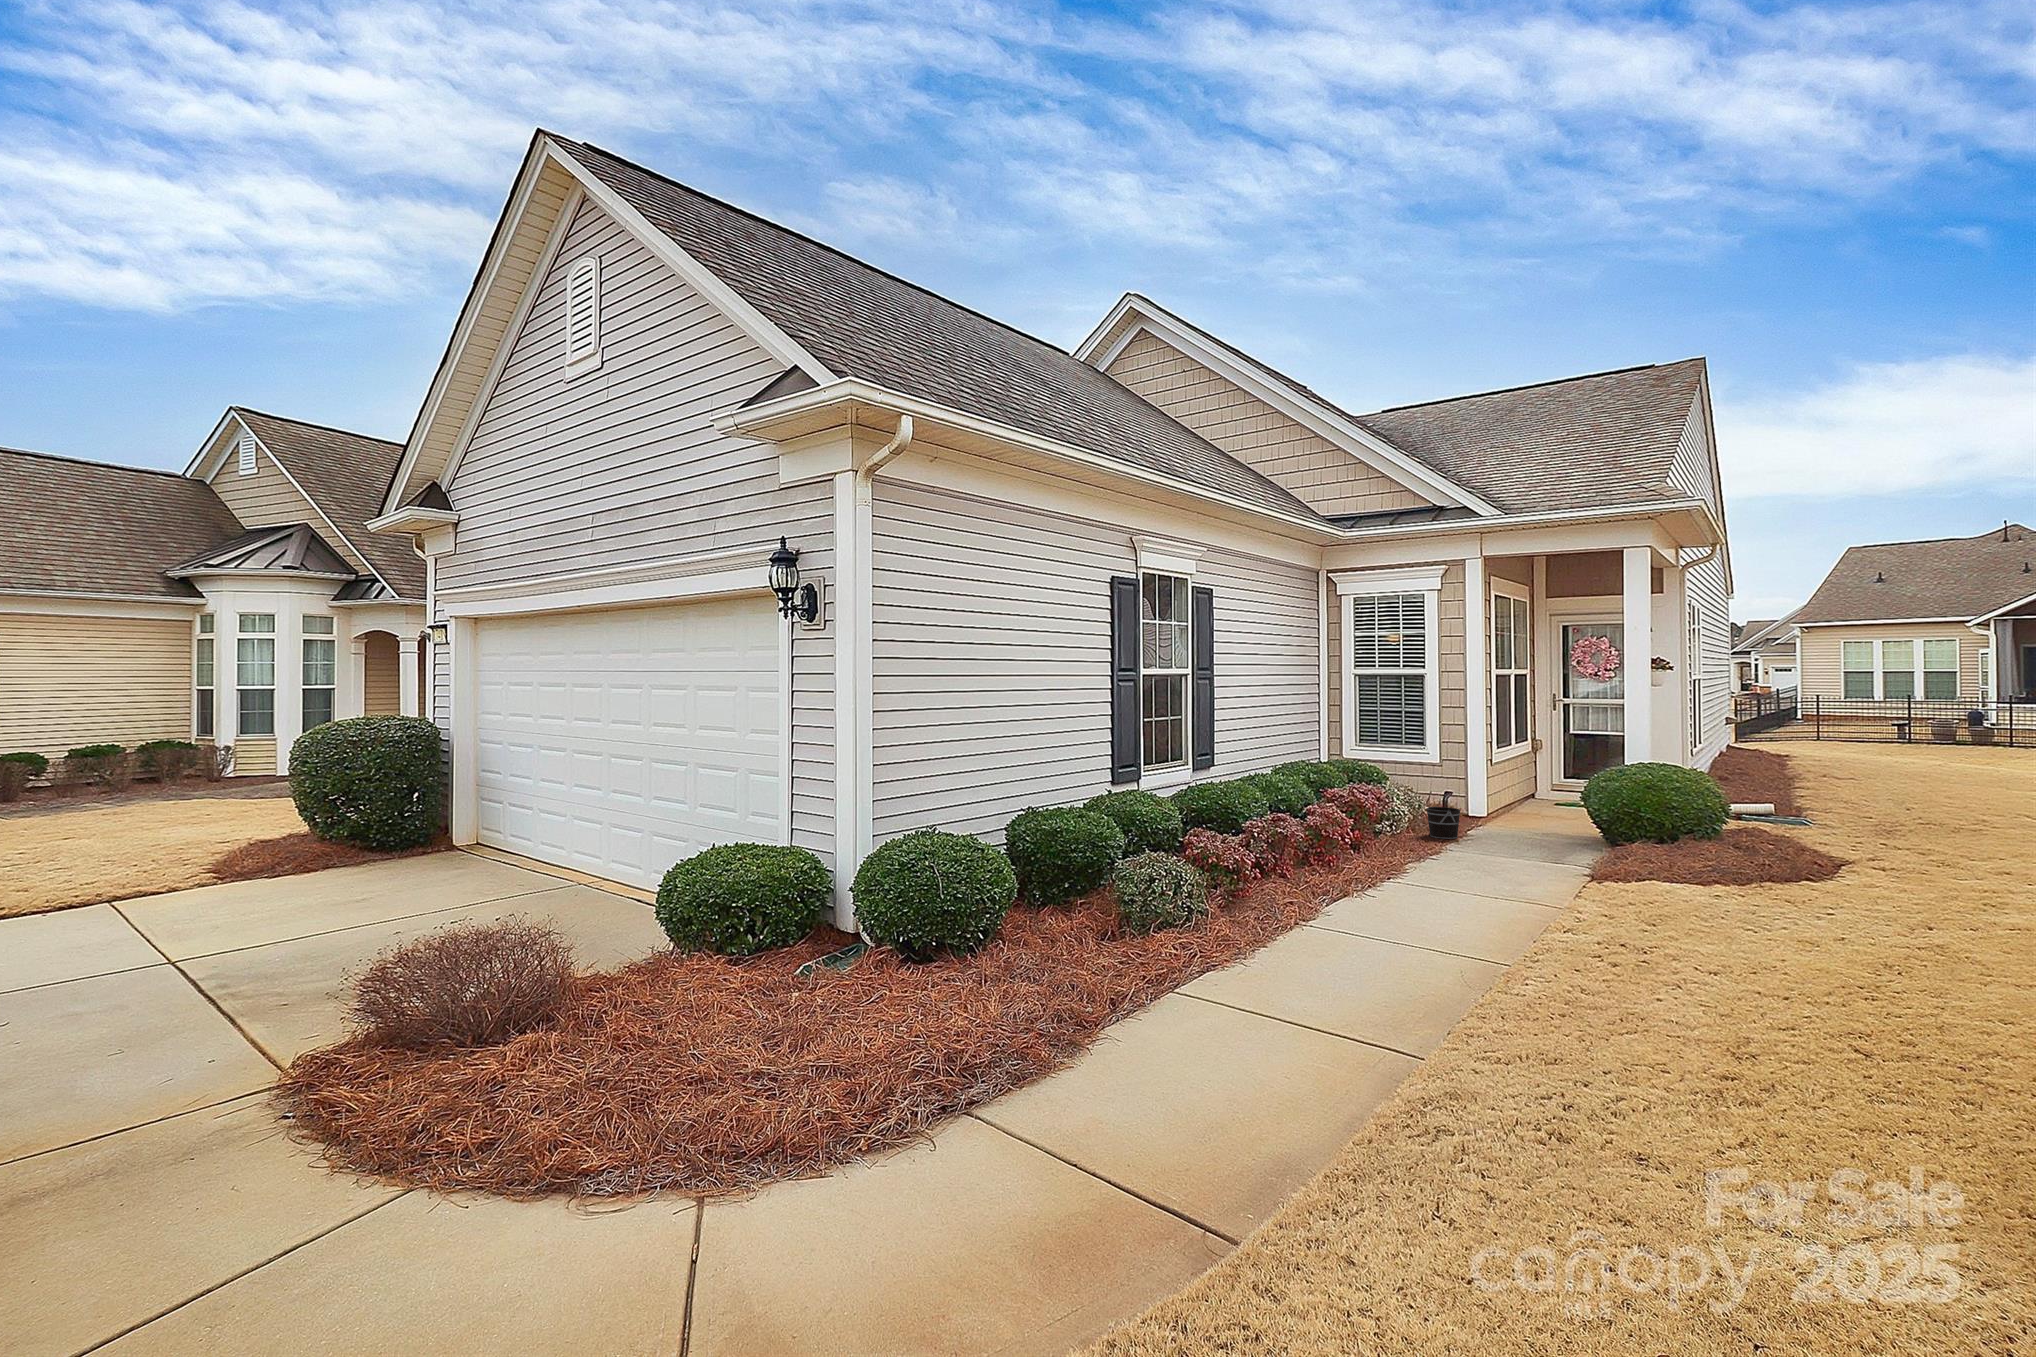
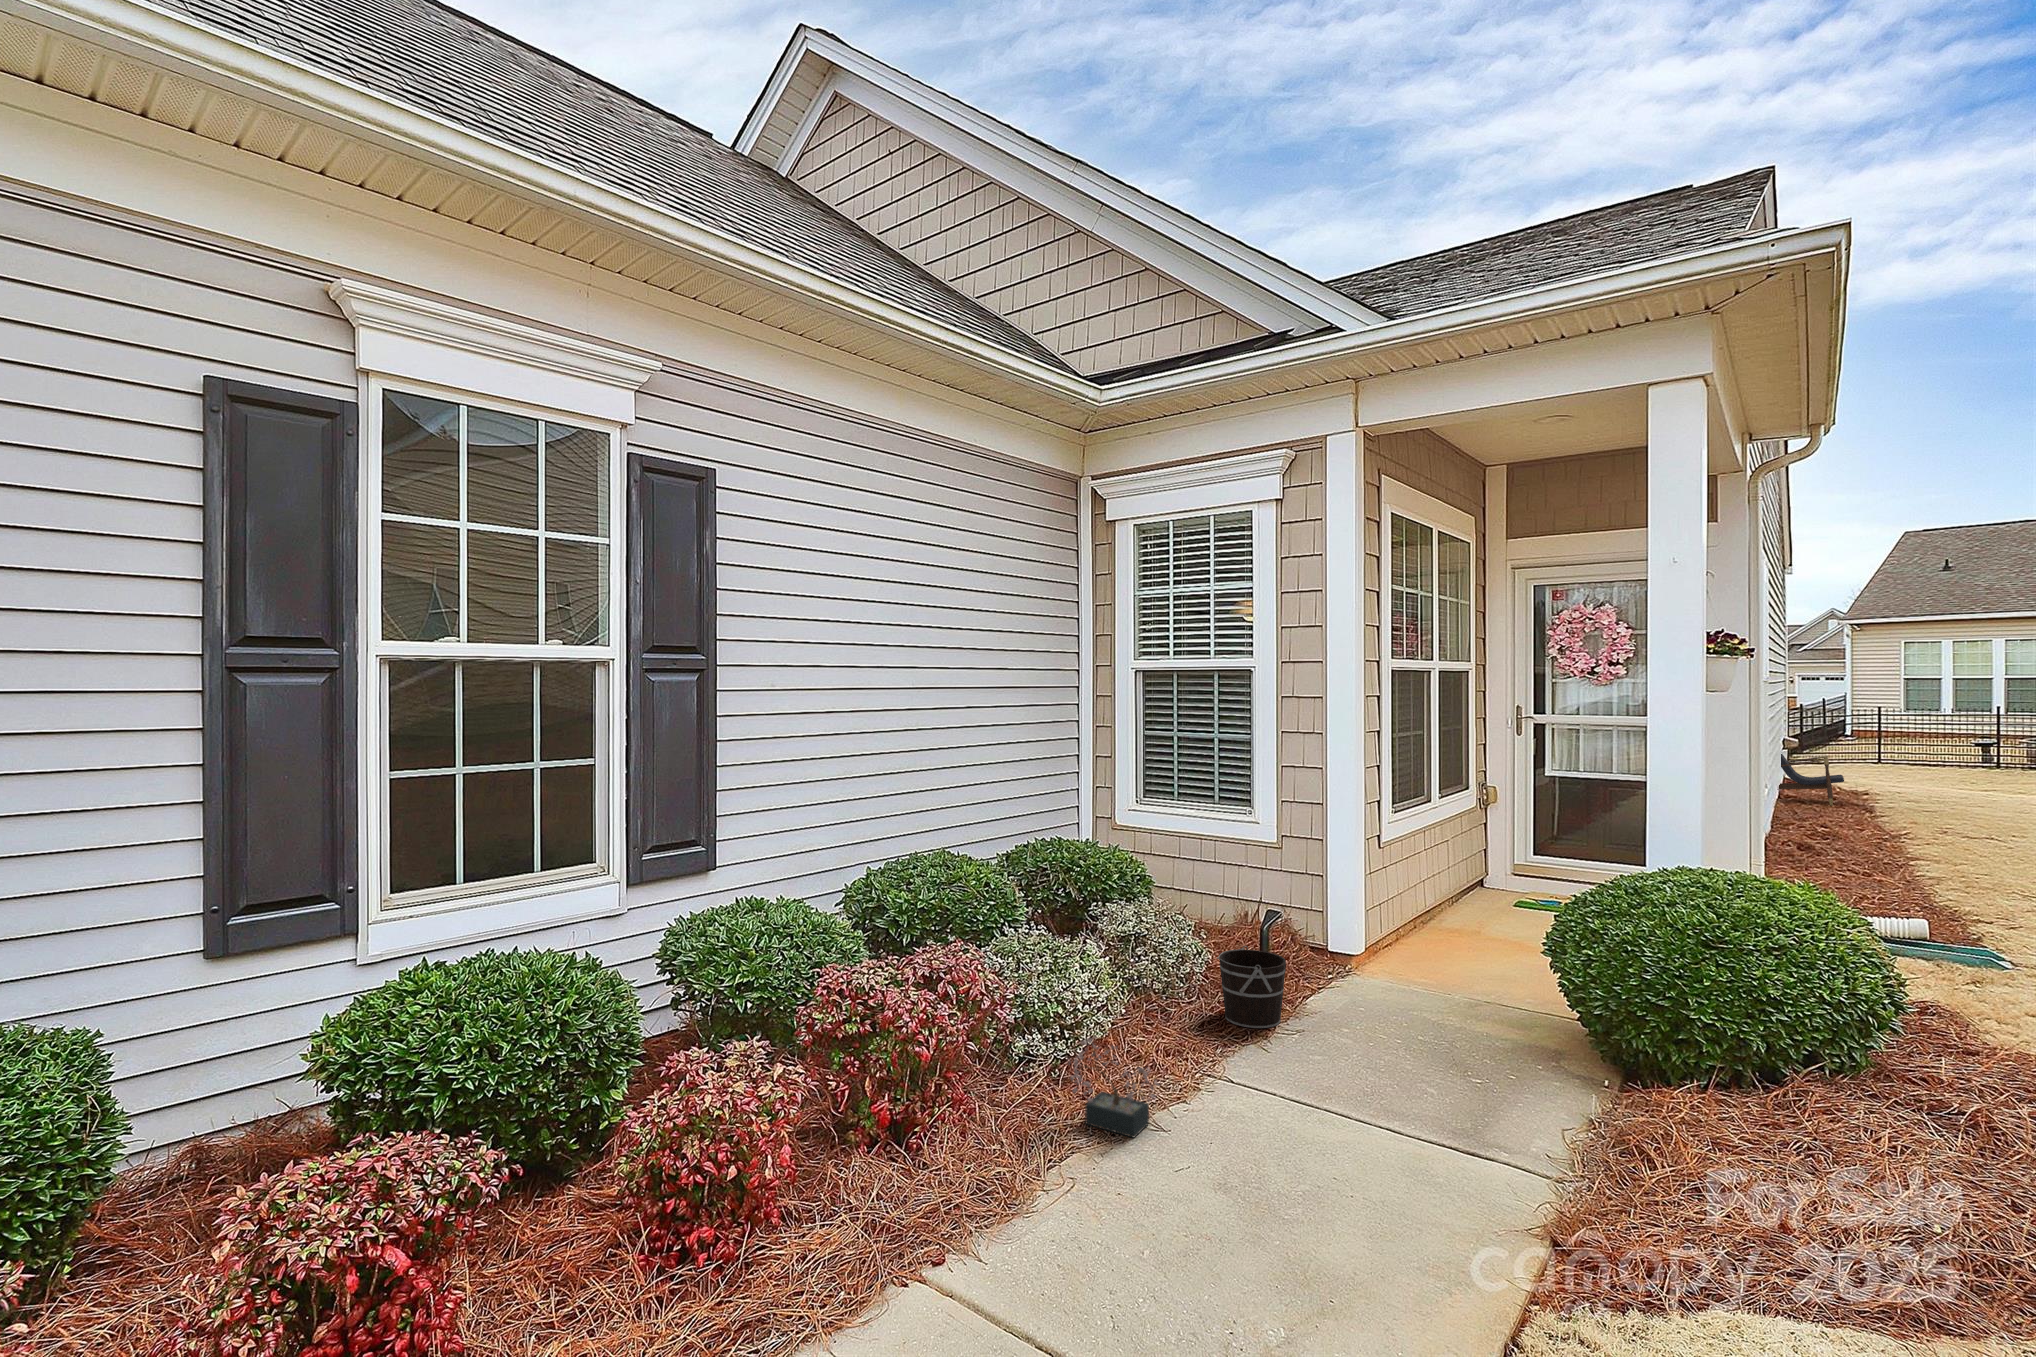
lounge chair: none [1717,718,1771,762] -> present [1779,754,1844,806]
decorative plant: none [1391,826,1431,860] -> present [1071,1036,1158,1138]

